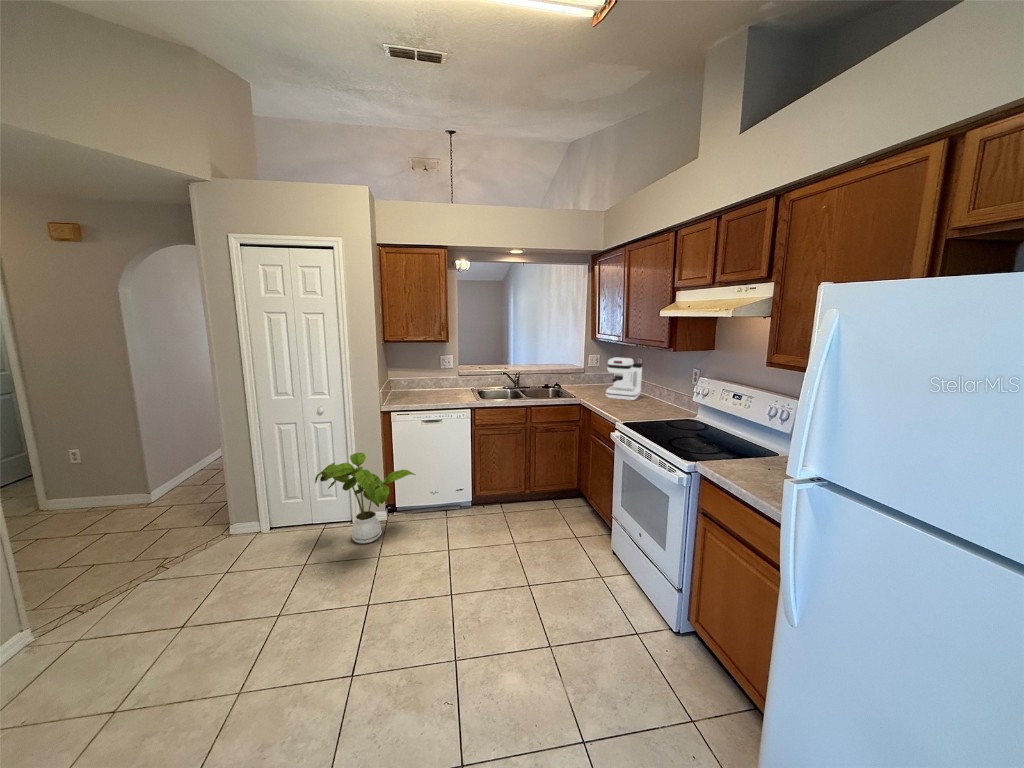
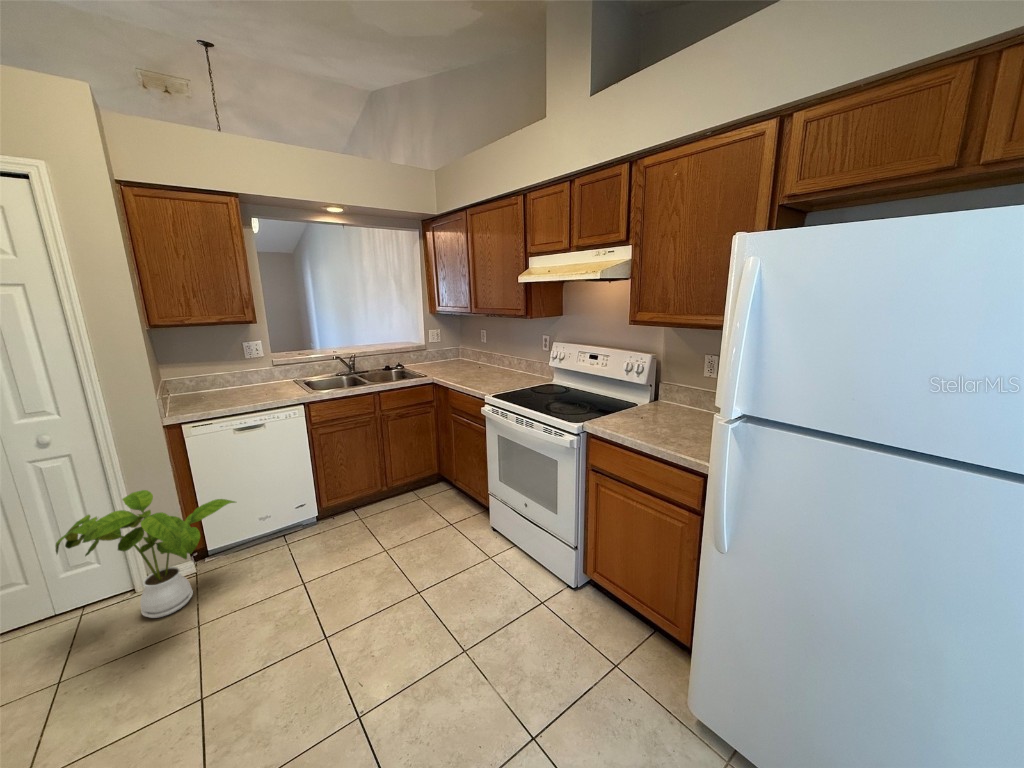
coffee maker: present [606,358,642,400] -> none [458,330,492,373]

